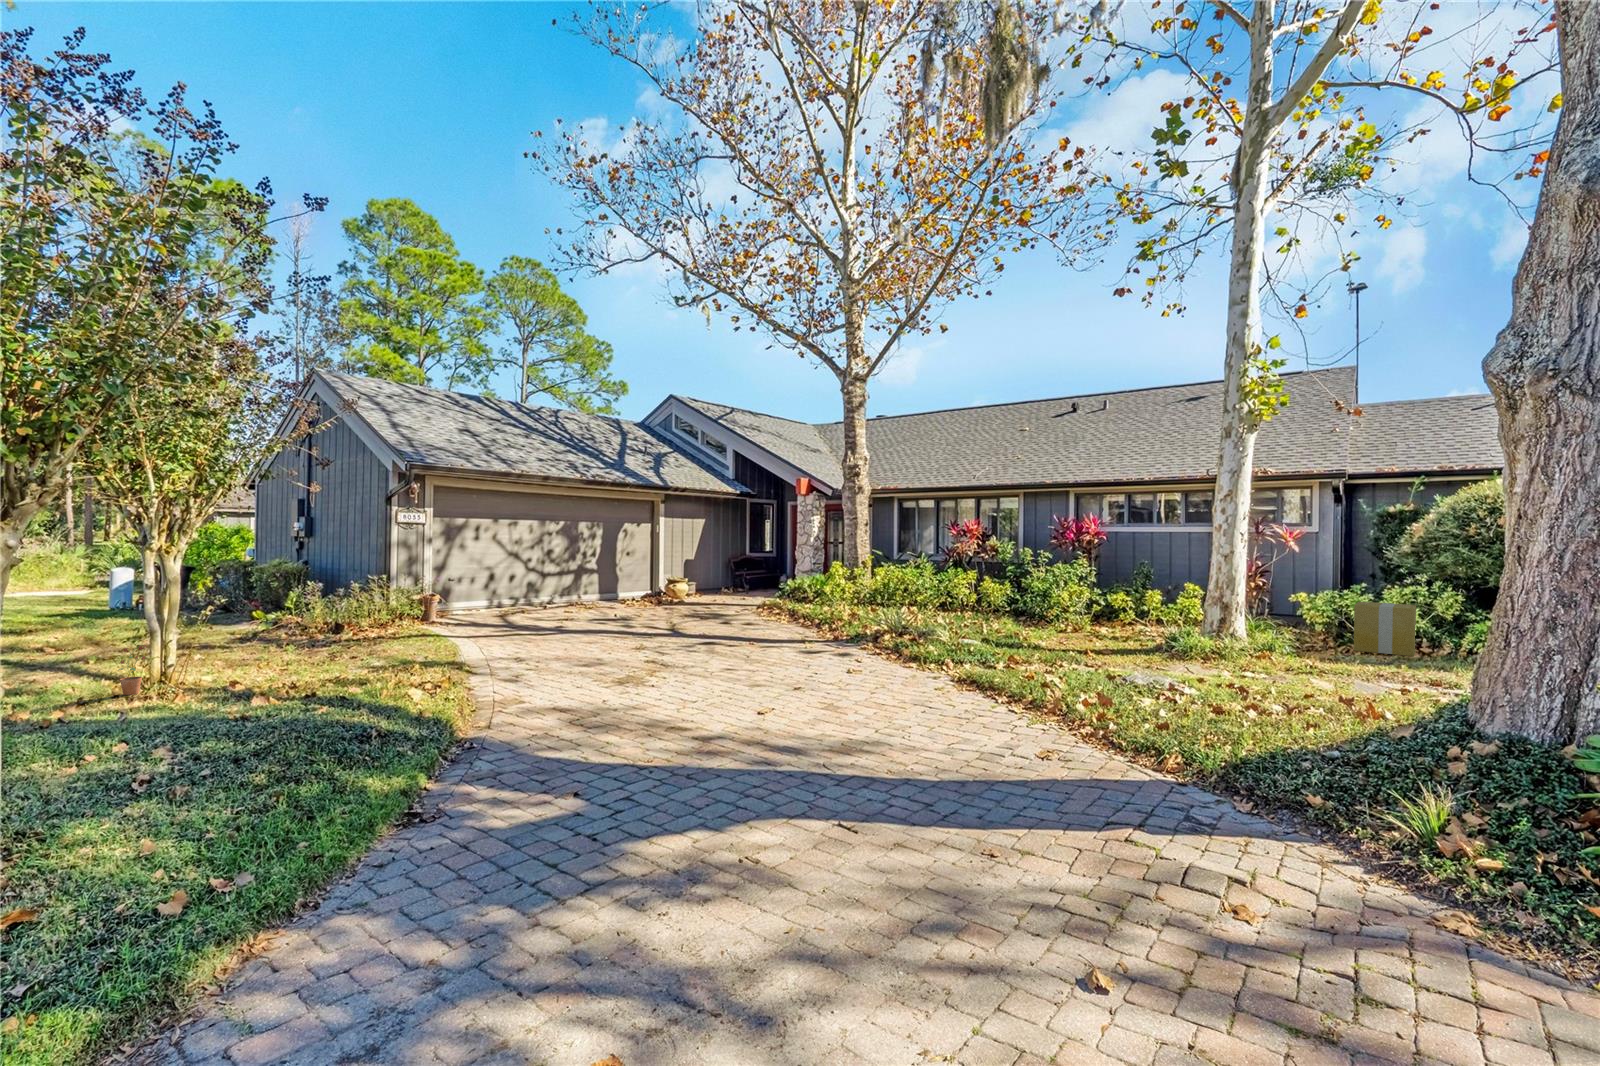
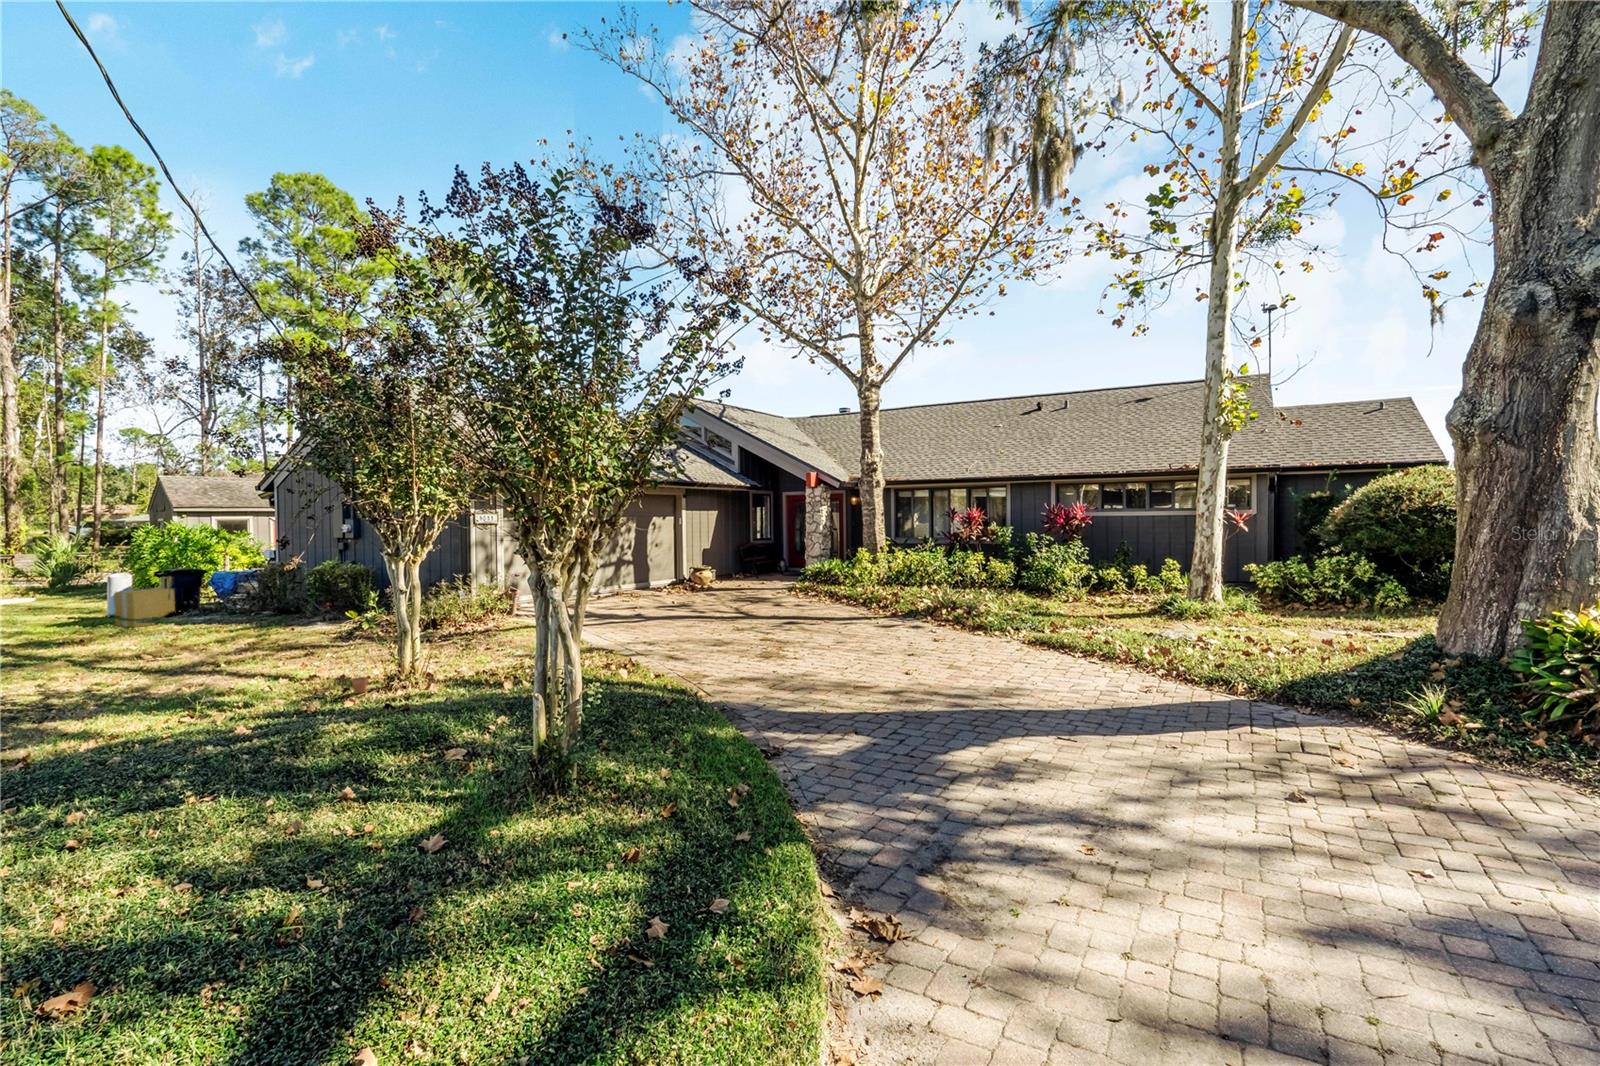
cardboard box: present [1354,602,1416,656] -> present [114,588,175,627]

